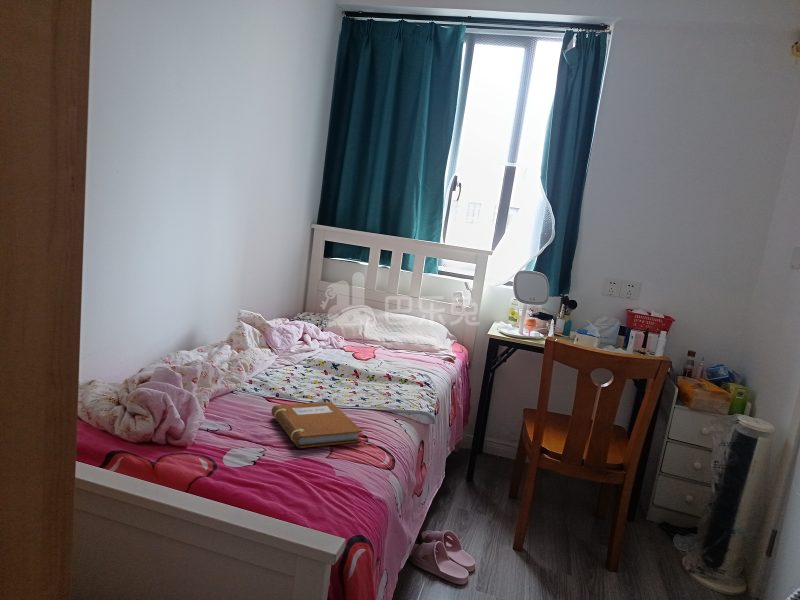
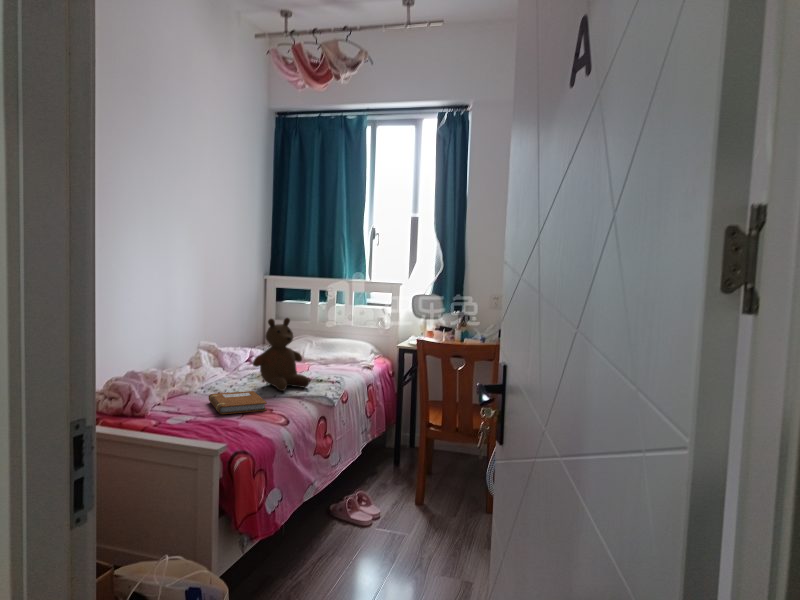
teddy bear: none [325,296,399,400] -> present [253,318,310,391]

